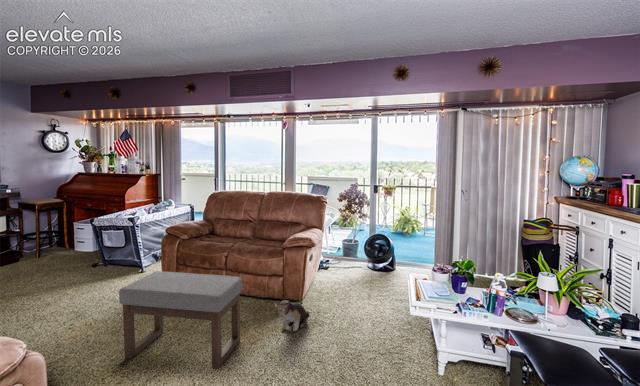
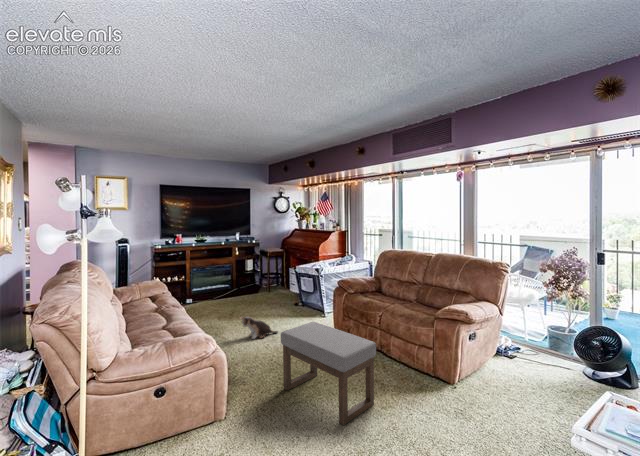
plush toy: present [274,300,309,331] -> present [240,316,278,339]

